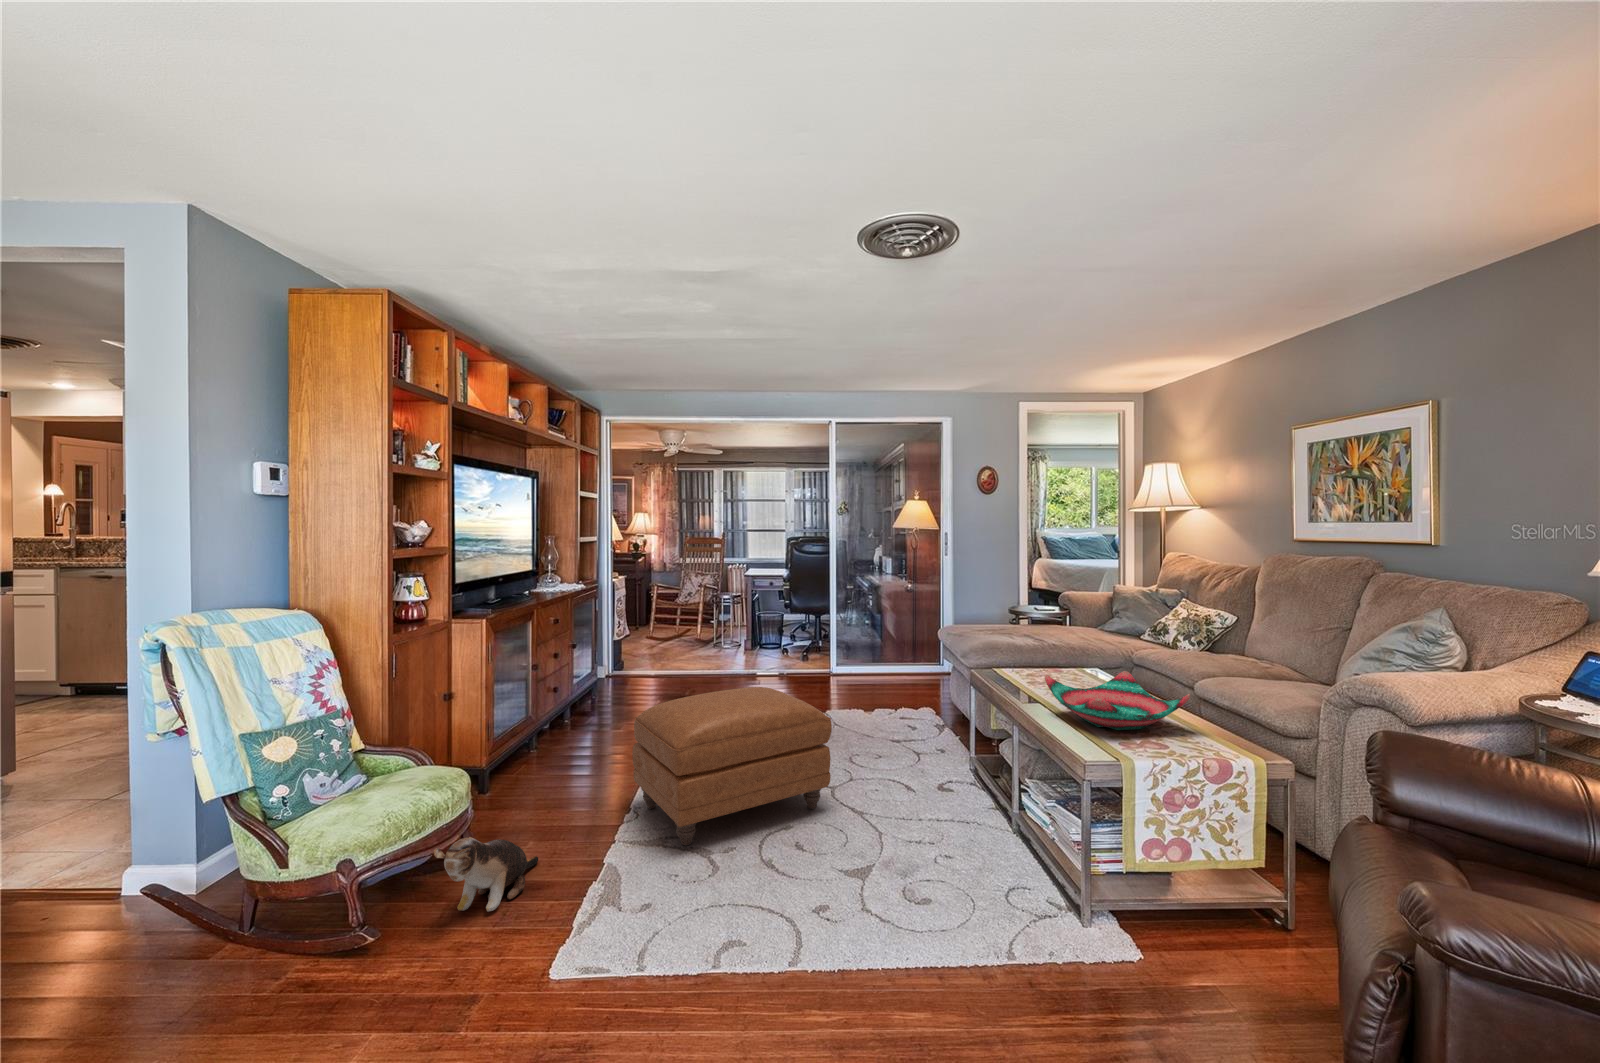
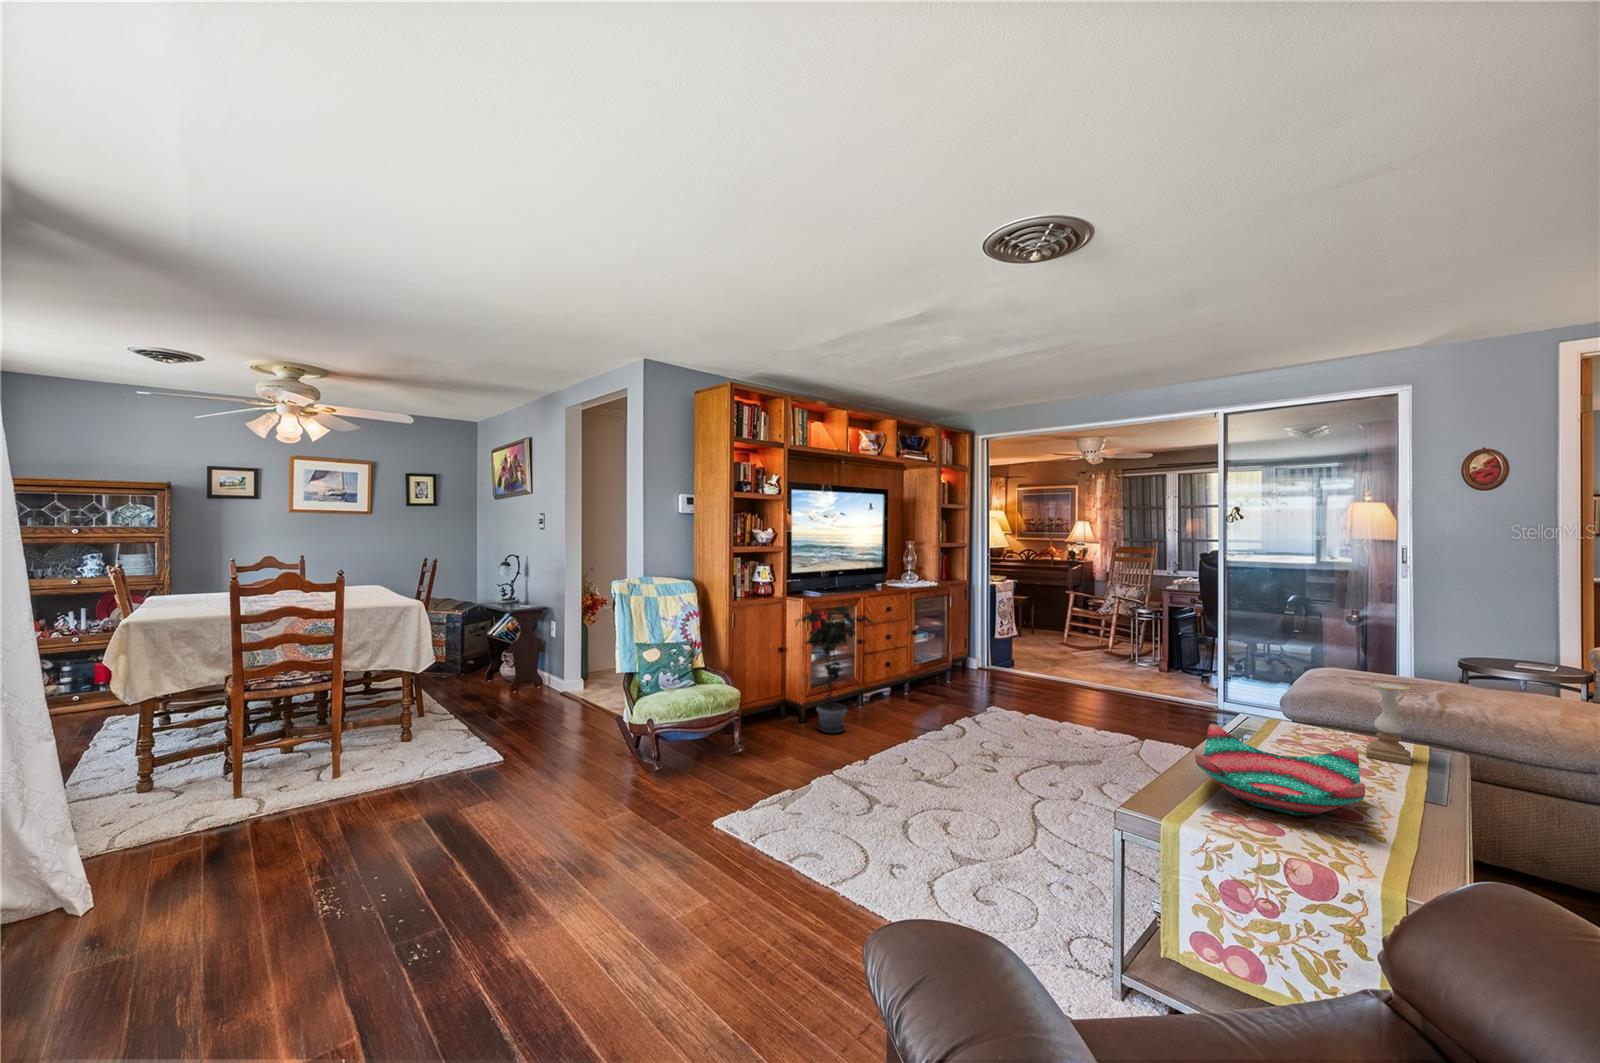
potted plant: none [490,615,578,790] -> present [796,602,872,733]
candle holder: none [1057,624,1089,679] -> present [1366,682,1411,765]
ottoman: present [632,687,832,846] -> none [858,681,1021,812]
plush toy: present [434,837,538,912] -> none [694,732,777,785]

